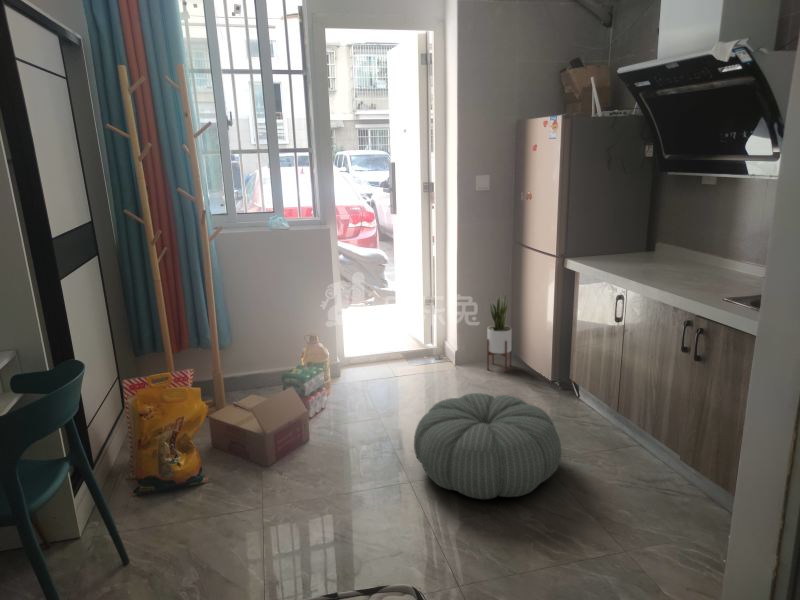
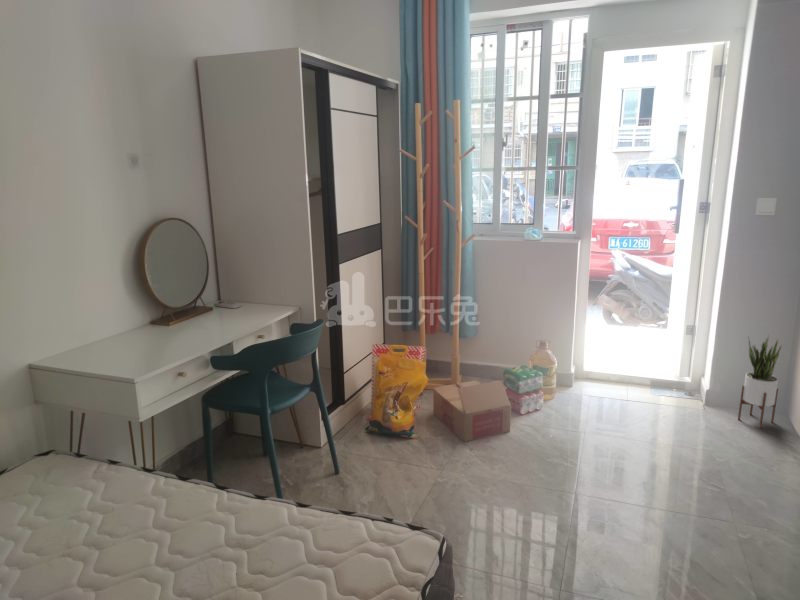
pouf: present [414,393,561,499] -> none [581,432,746,551]

